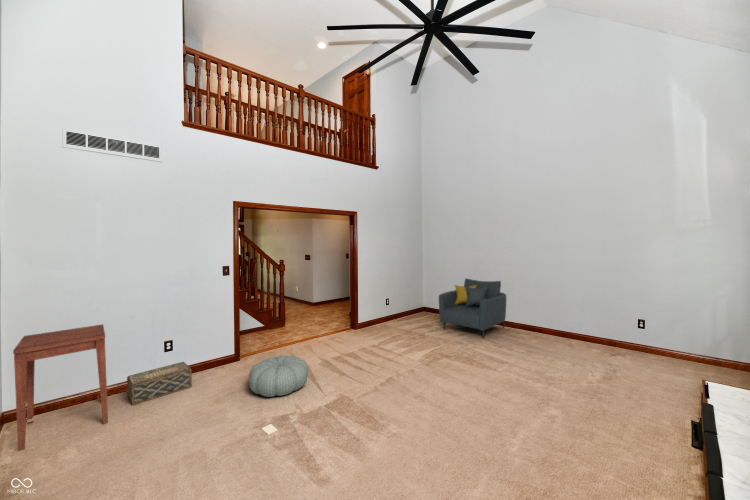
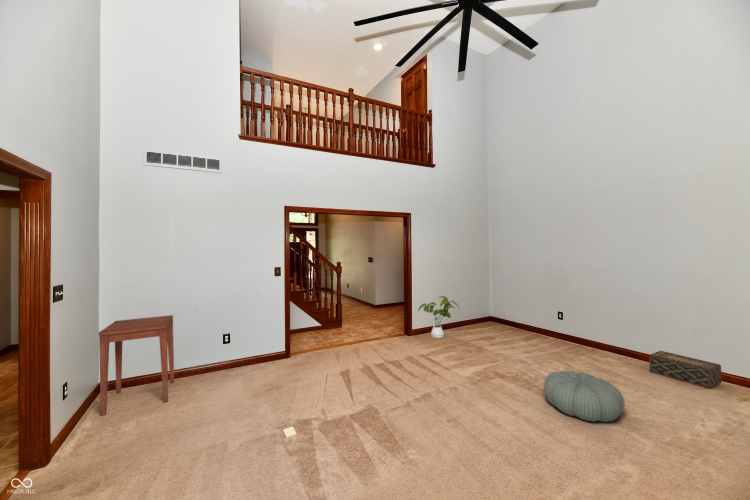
armchair: present [439,279,506,338] -> none [502,287,591,360]
house plant: none [365,290,403,329] -> present [419,296,458,338]
pouf: present [249,355,308,397] -> present [544,371,625,422]
woven basket: present [127,362,192,405] -> present [649,351,721,389]

